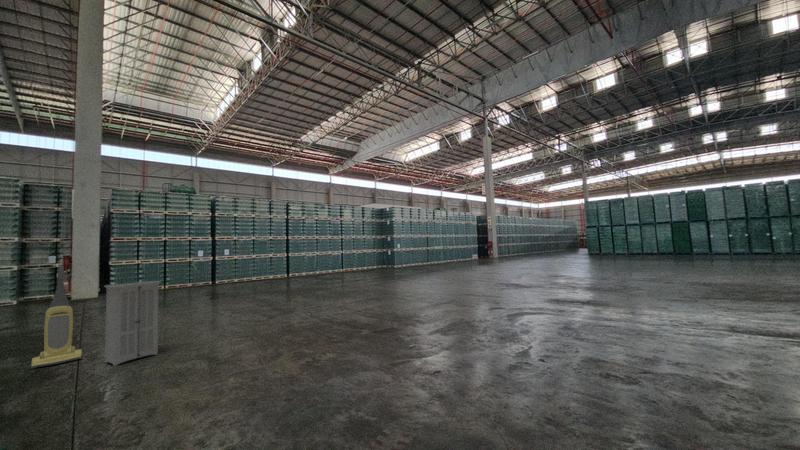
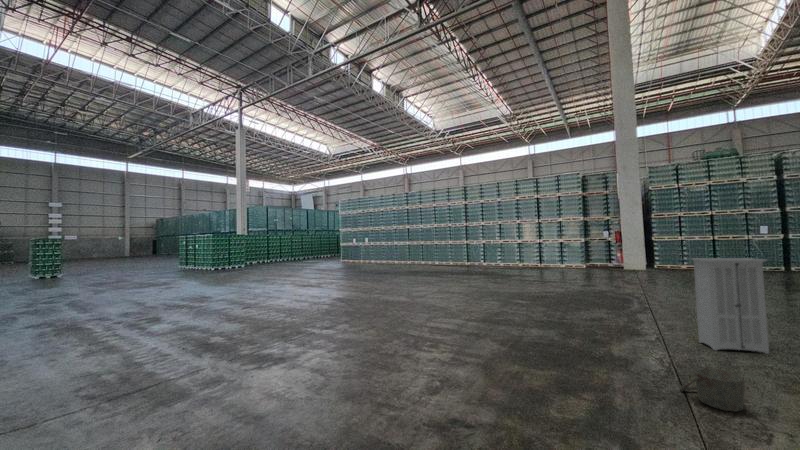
vacuum cleaner: present [30,266,82,369] -> none [627,236,670,330]
bucket: none [48,384,109,425] -> present [679,367,745,412]

